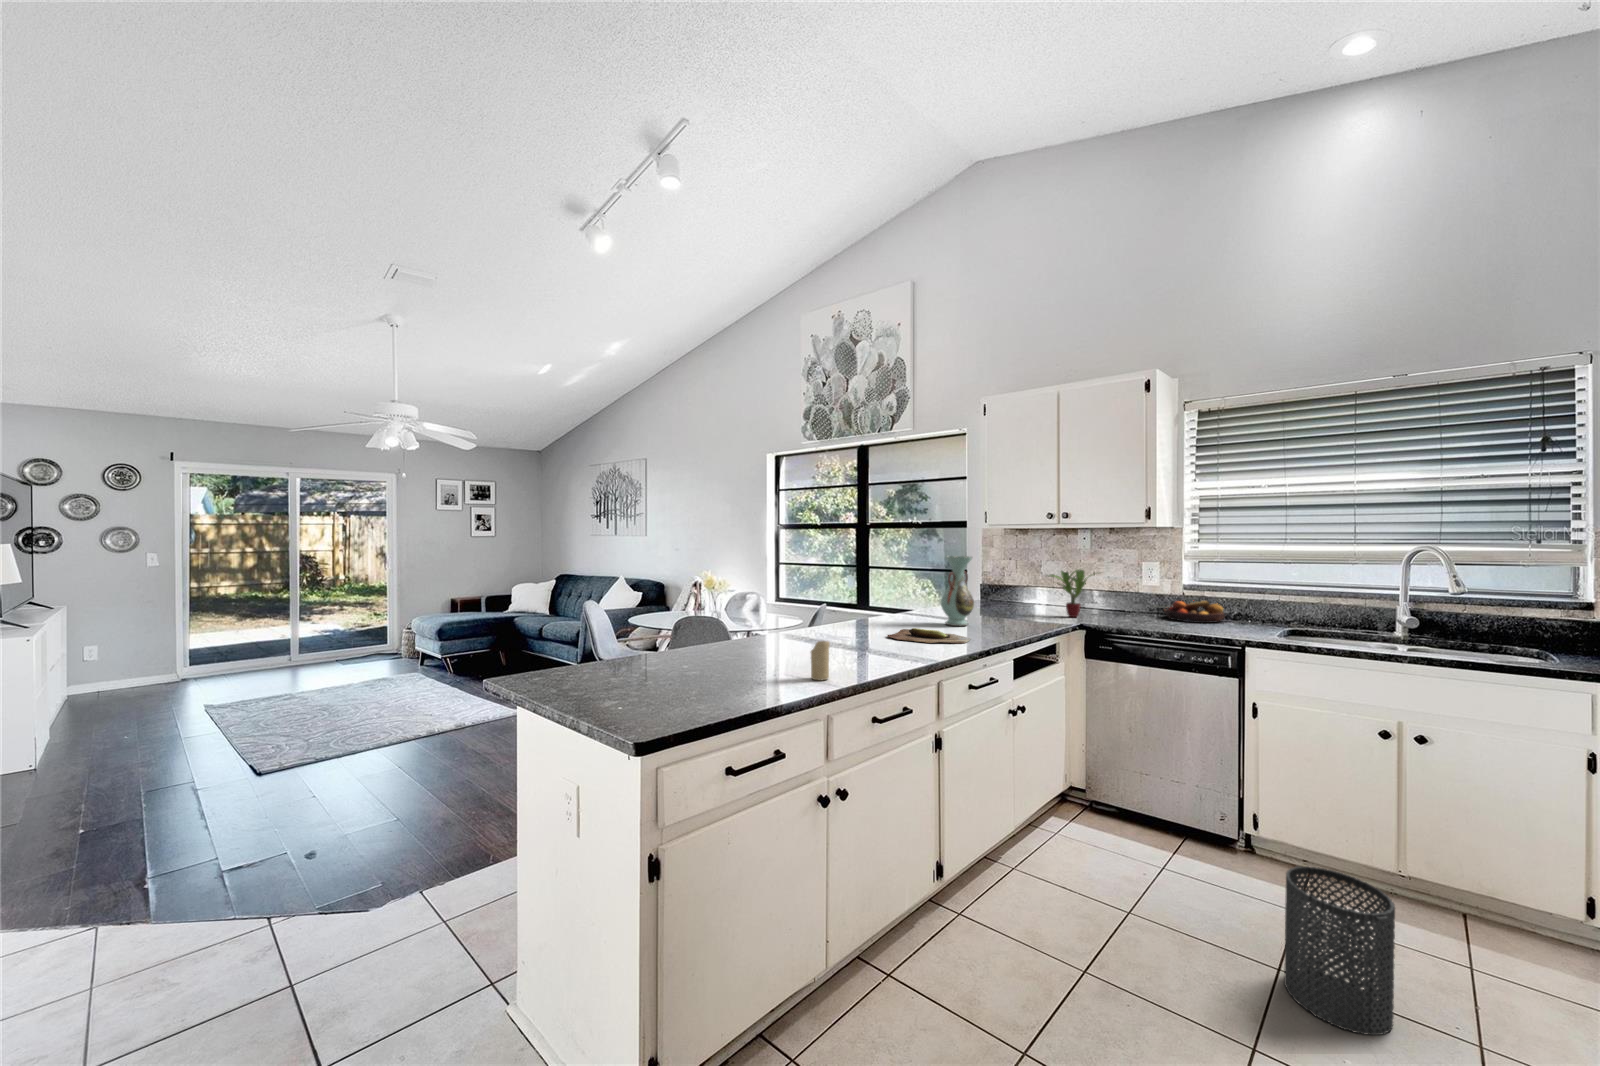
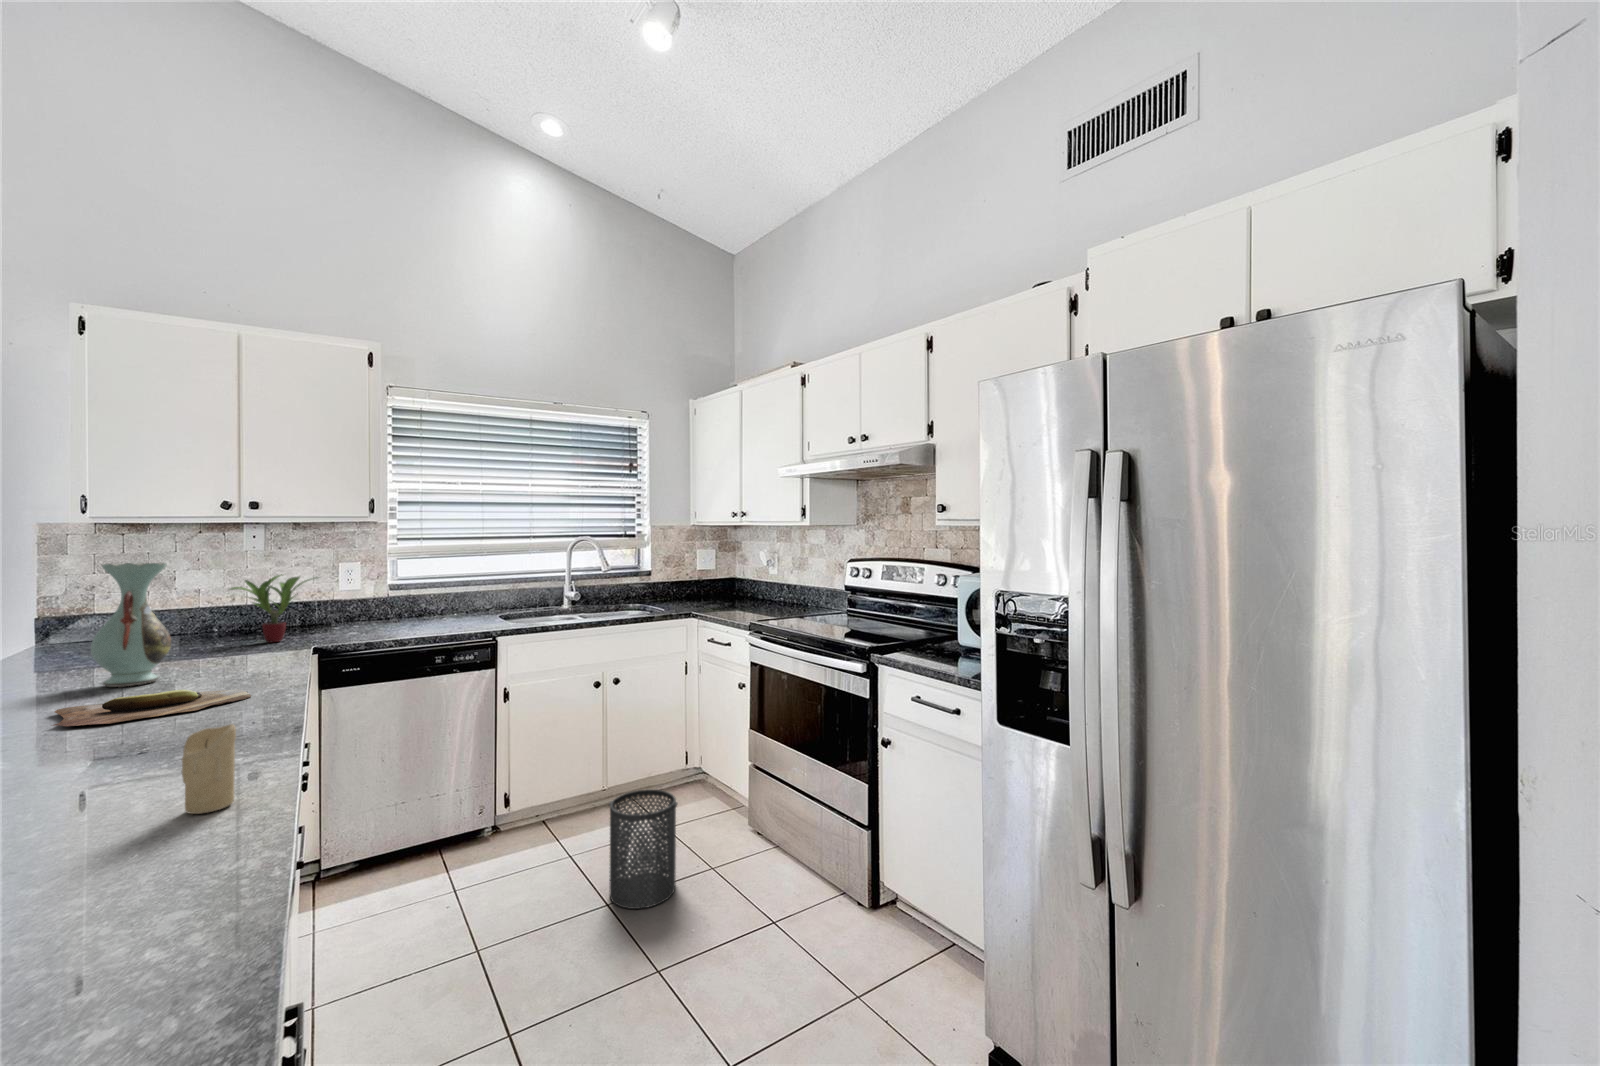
fruit bowl: present [1164,601,1225,623] -> none [371,597,439,625]

